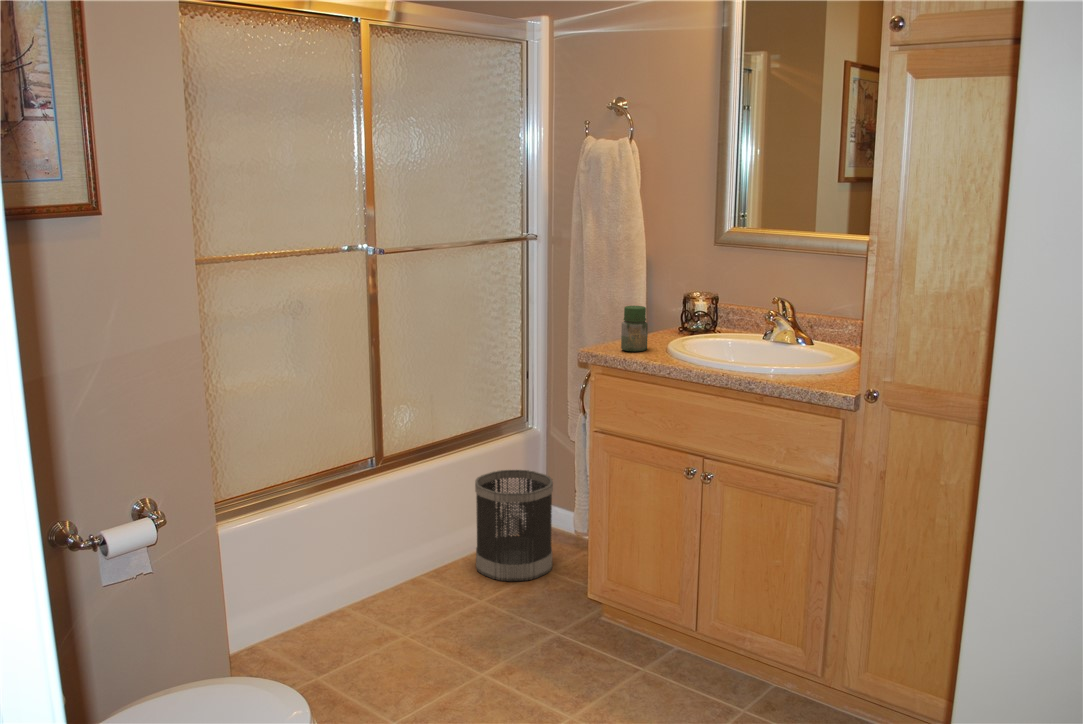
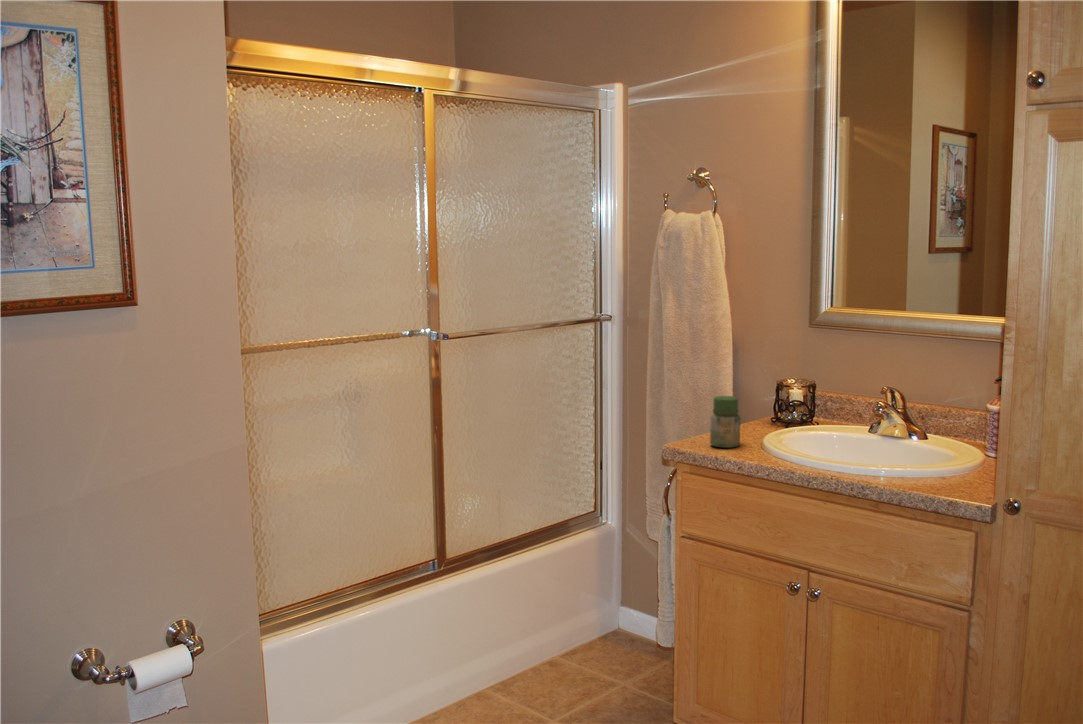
wastebasket: present [475,470,553,581] -> none [545,569,630,697]

